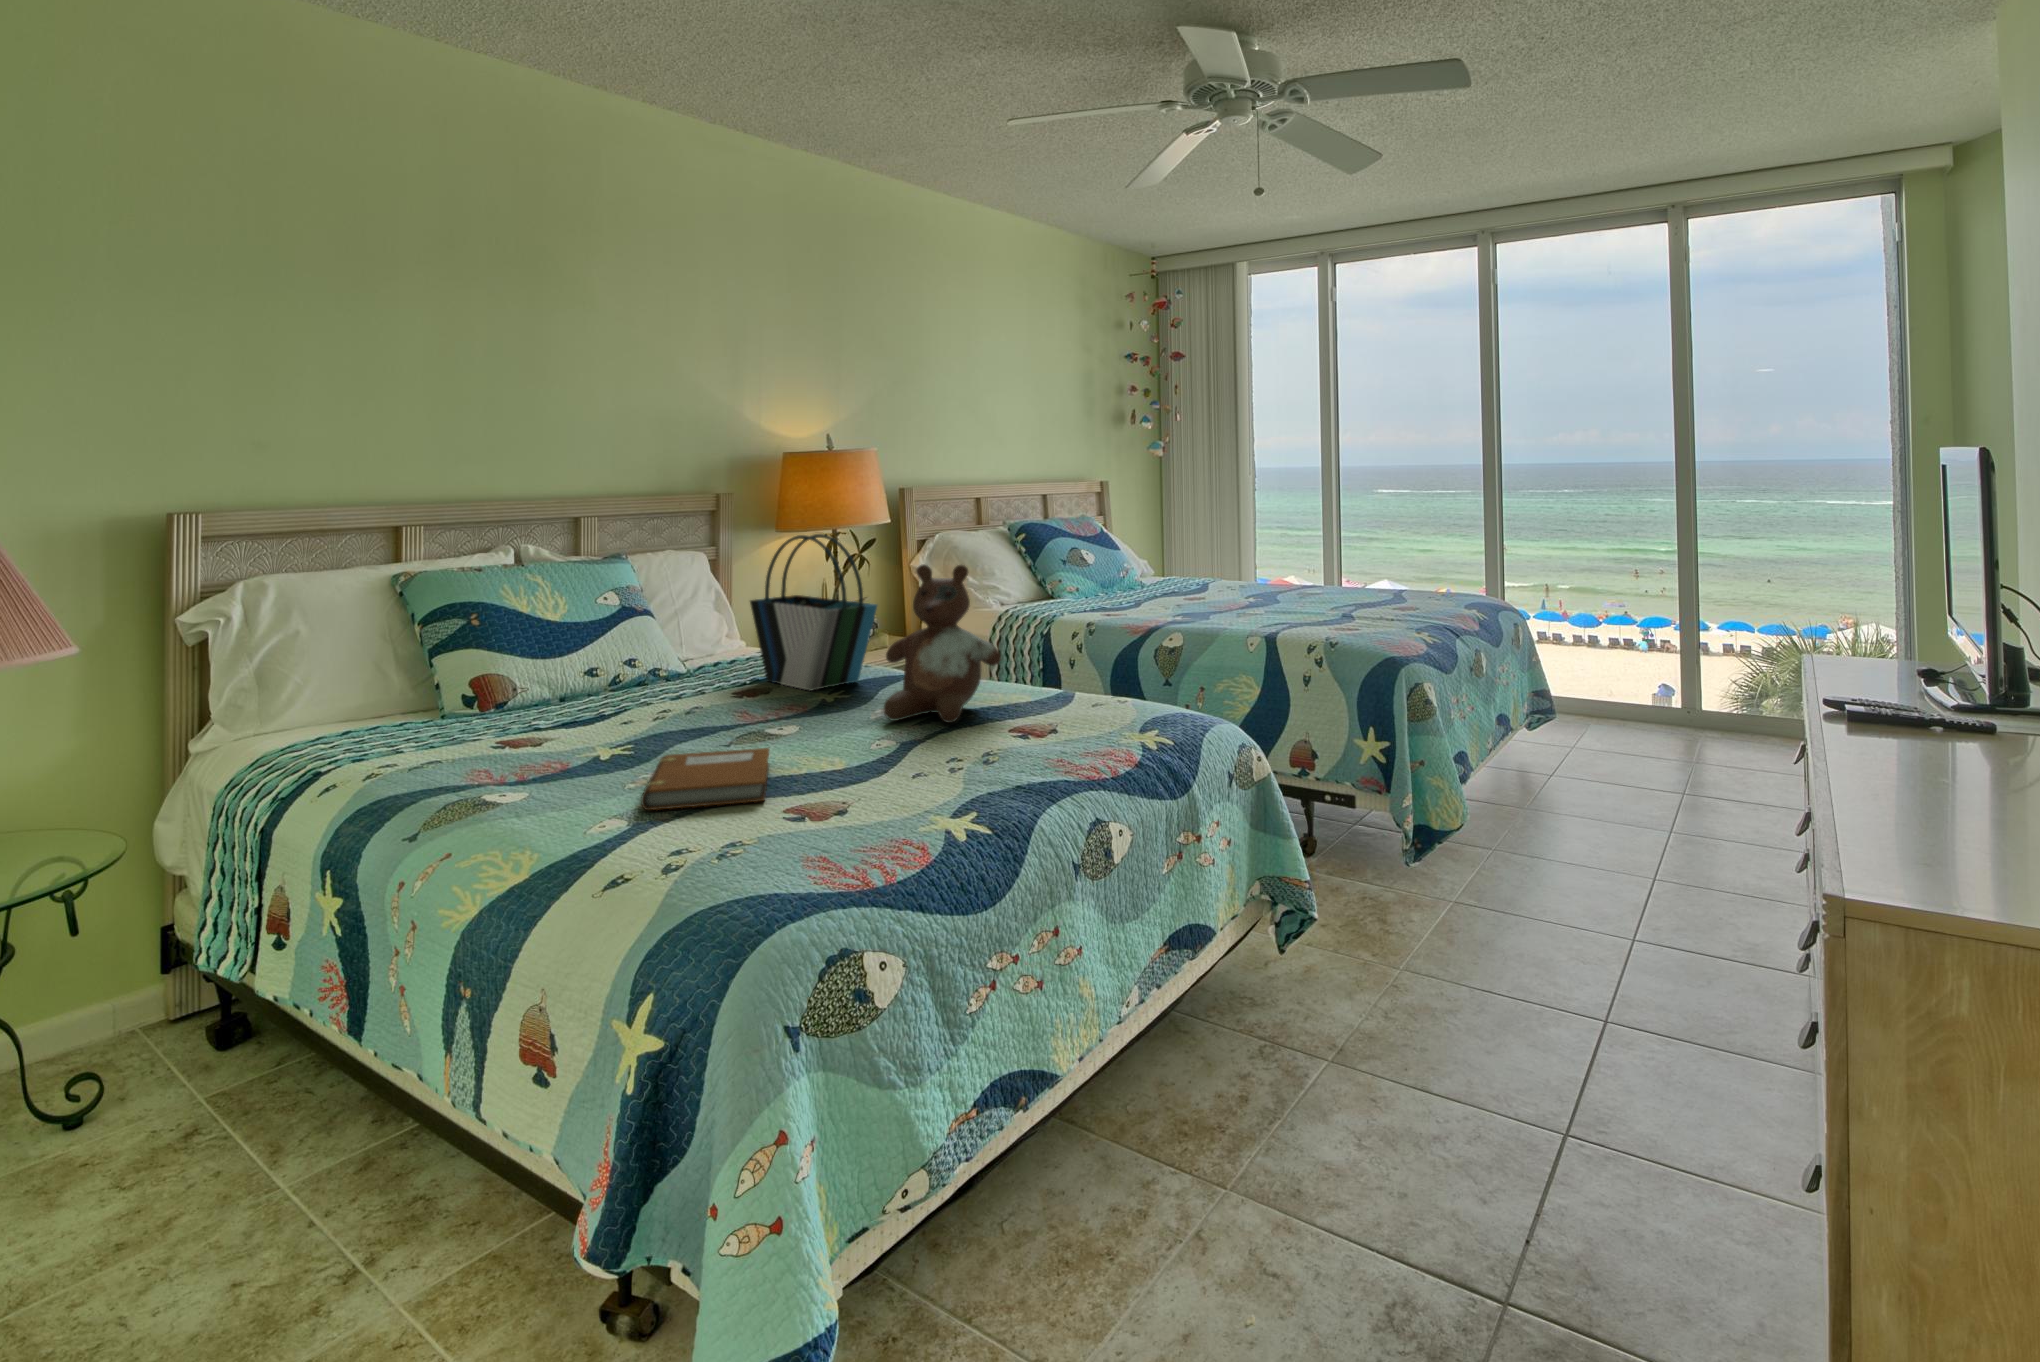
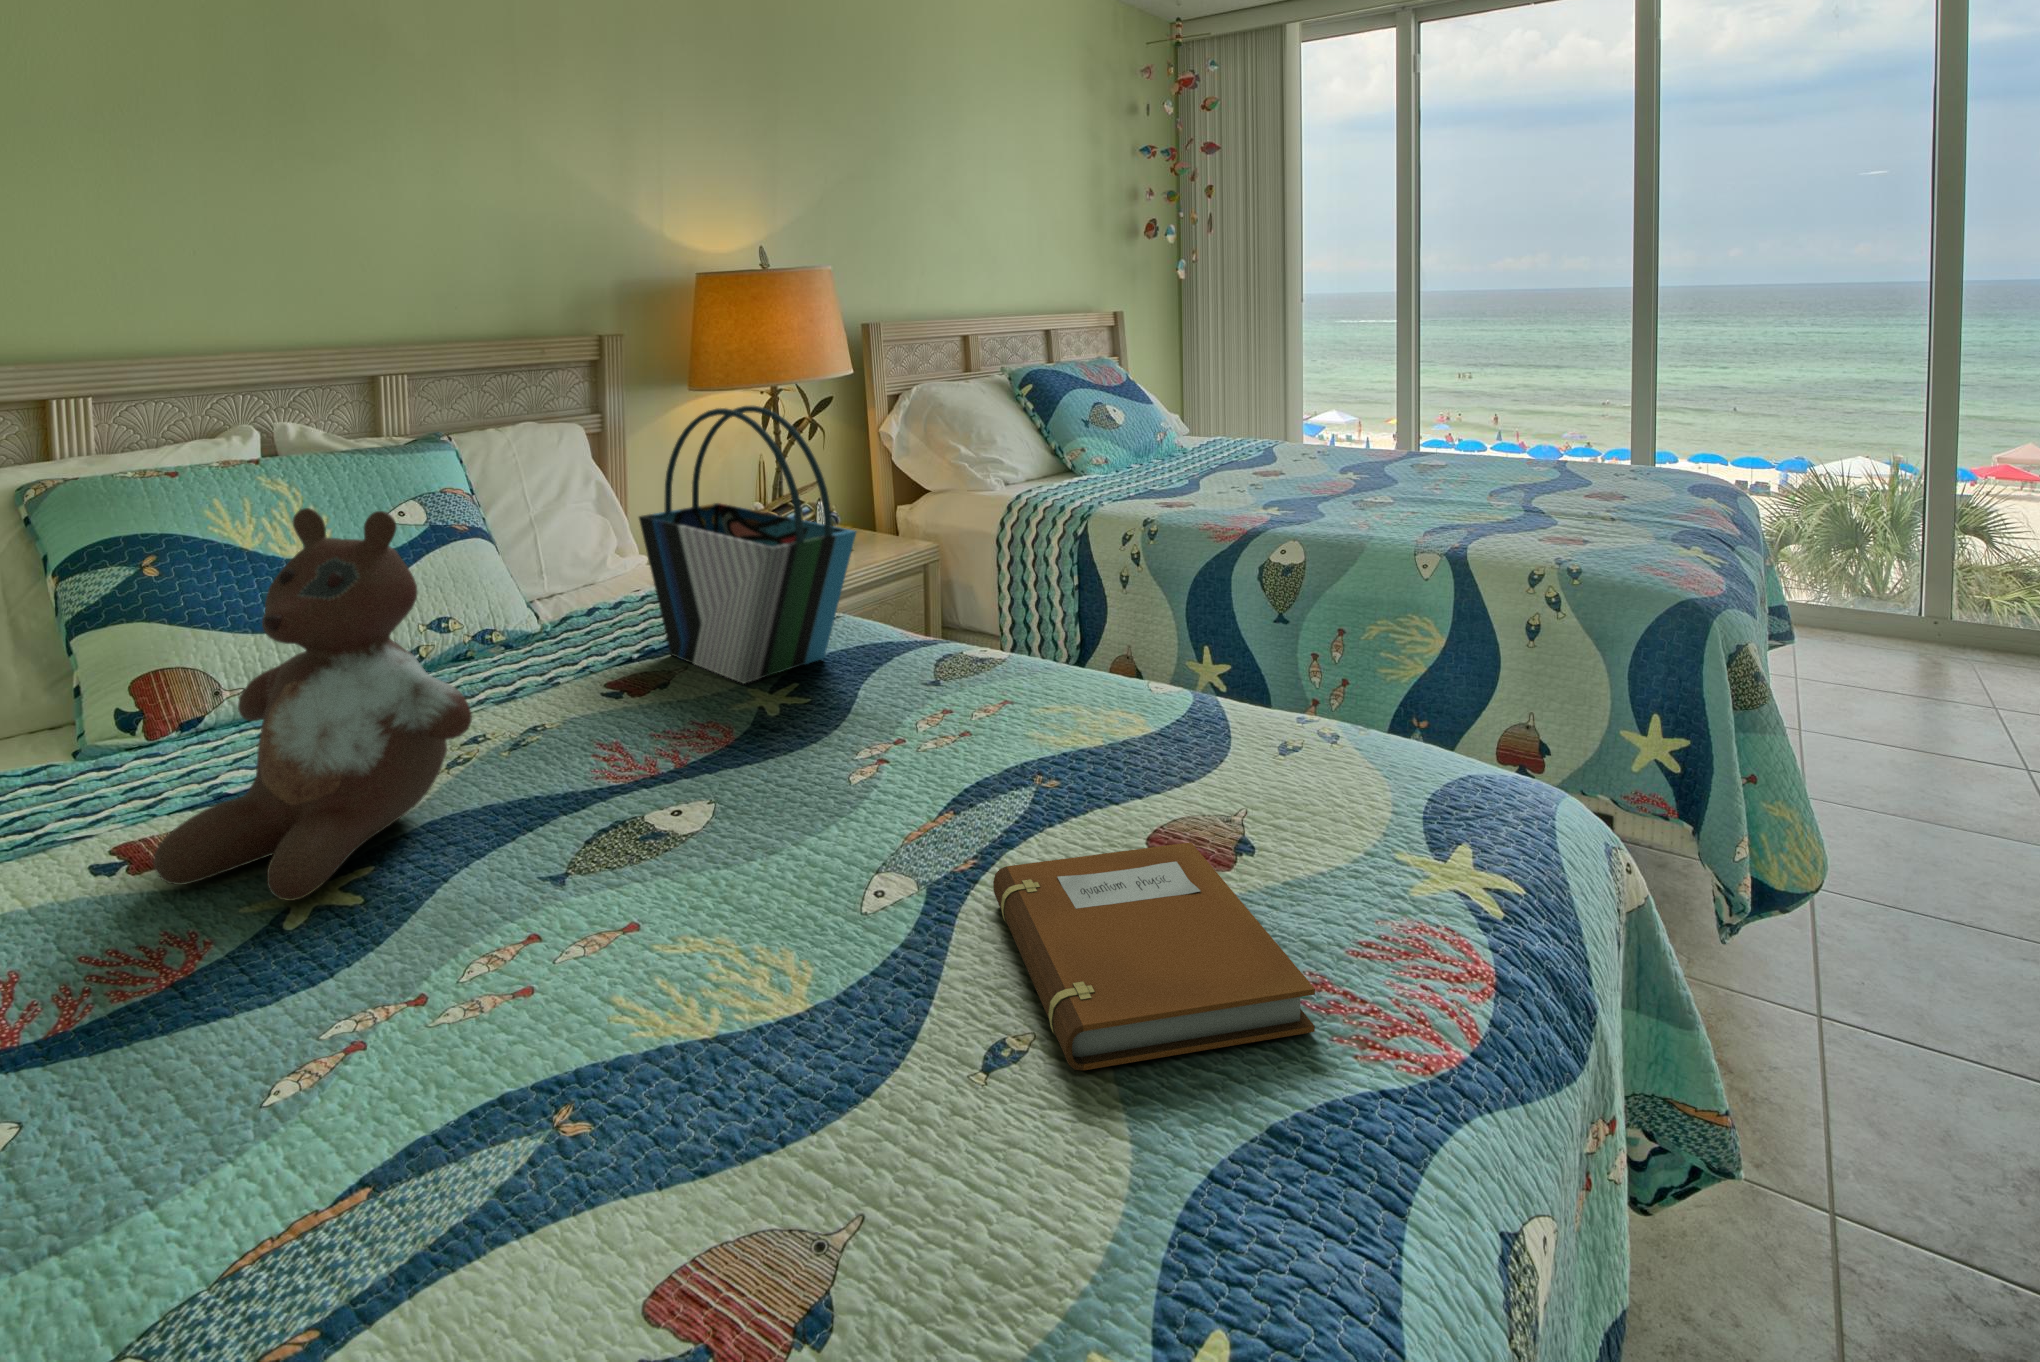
stuffed bear: present [883,564,1001,723] -> present [153,508,472,901]
notebook: present [641,748,769,810] -> present [993,842,1315,1070]

